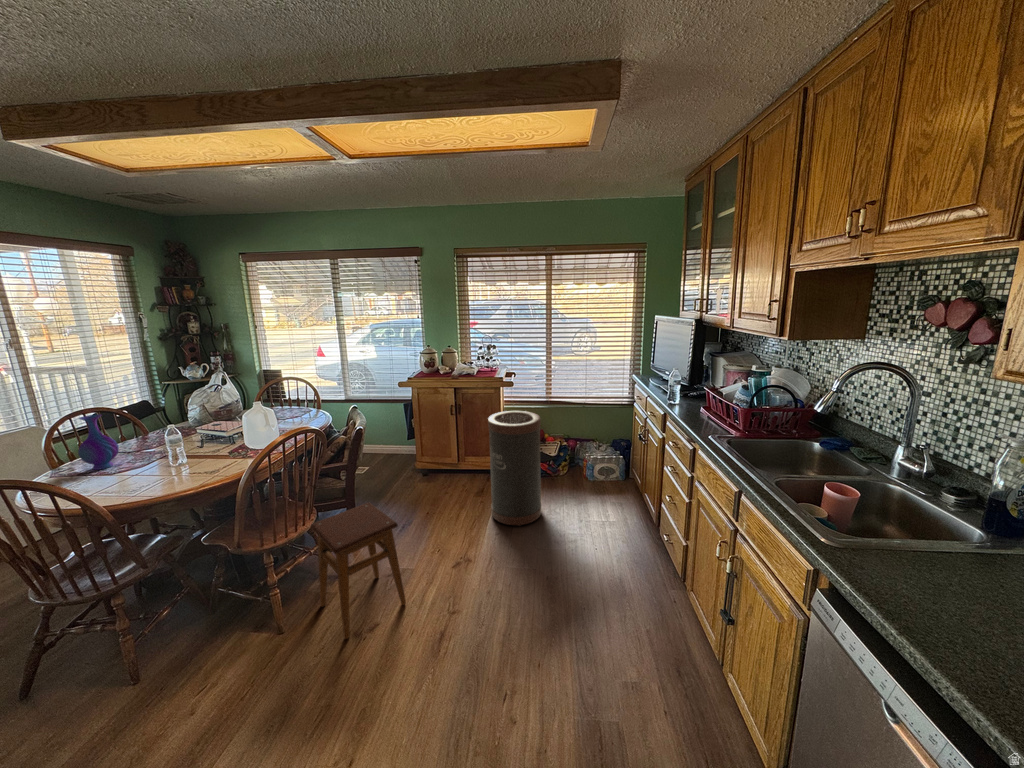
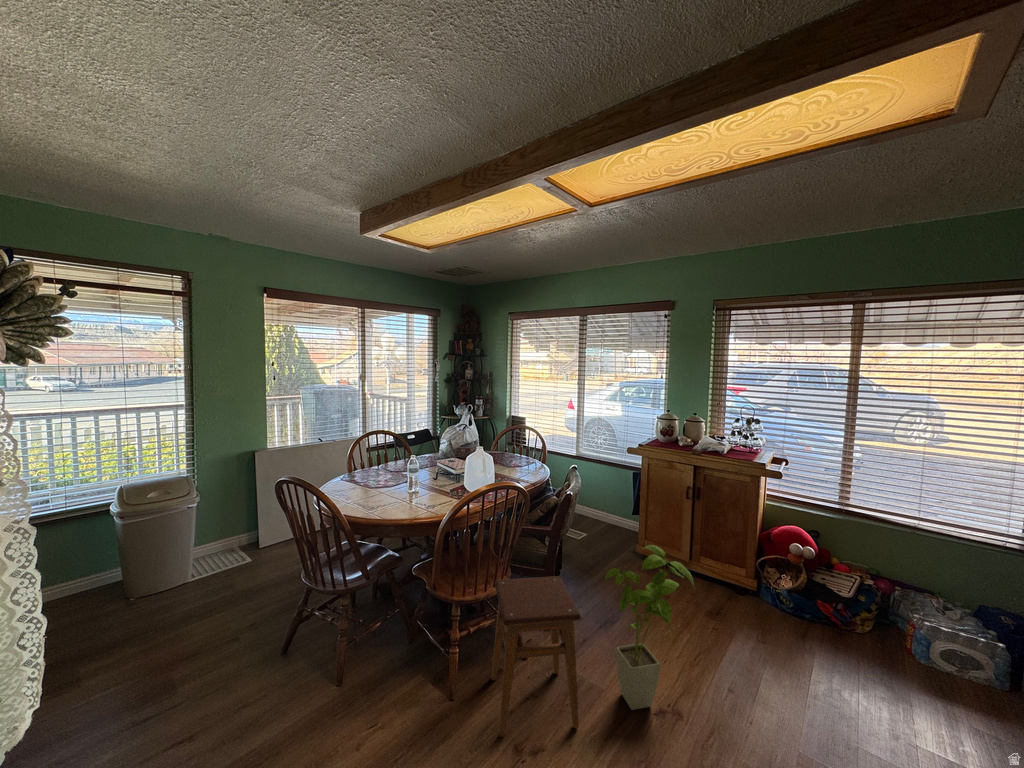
trash can: present [488,411,541,526] -> none [725,509,820,692]
vase: present [78,415,119,470] -> none [357,430,381,475]
house plant: none [409,455,475,575] -> present [605,545,694,710]

